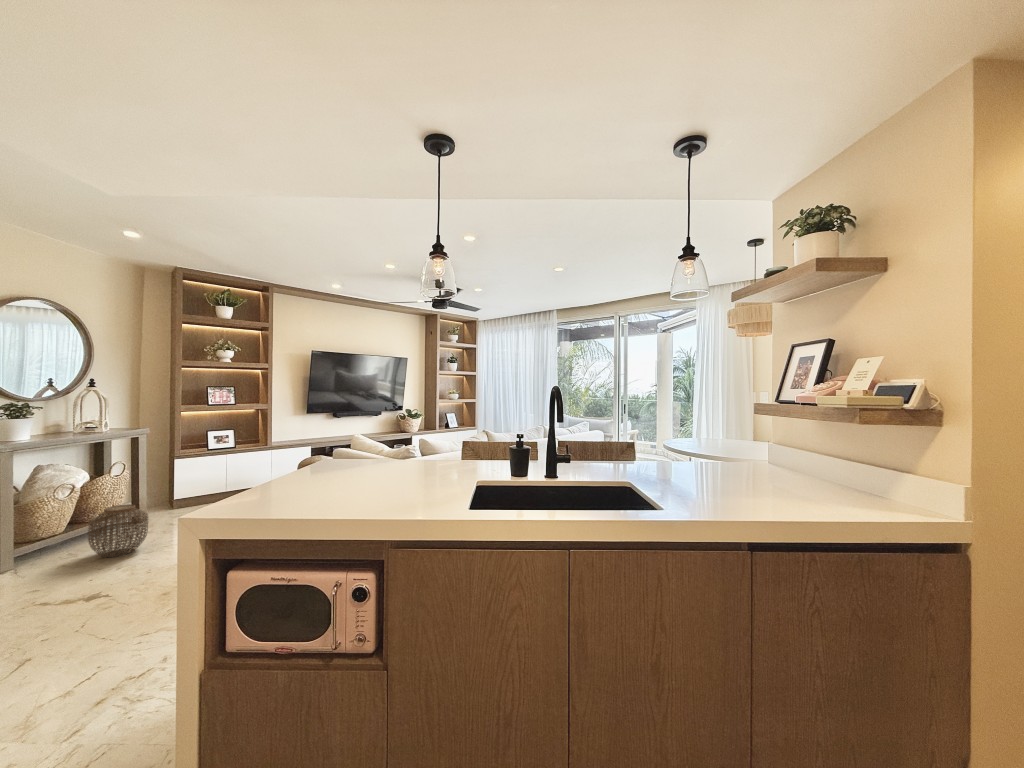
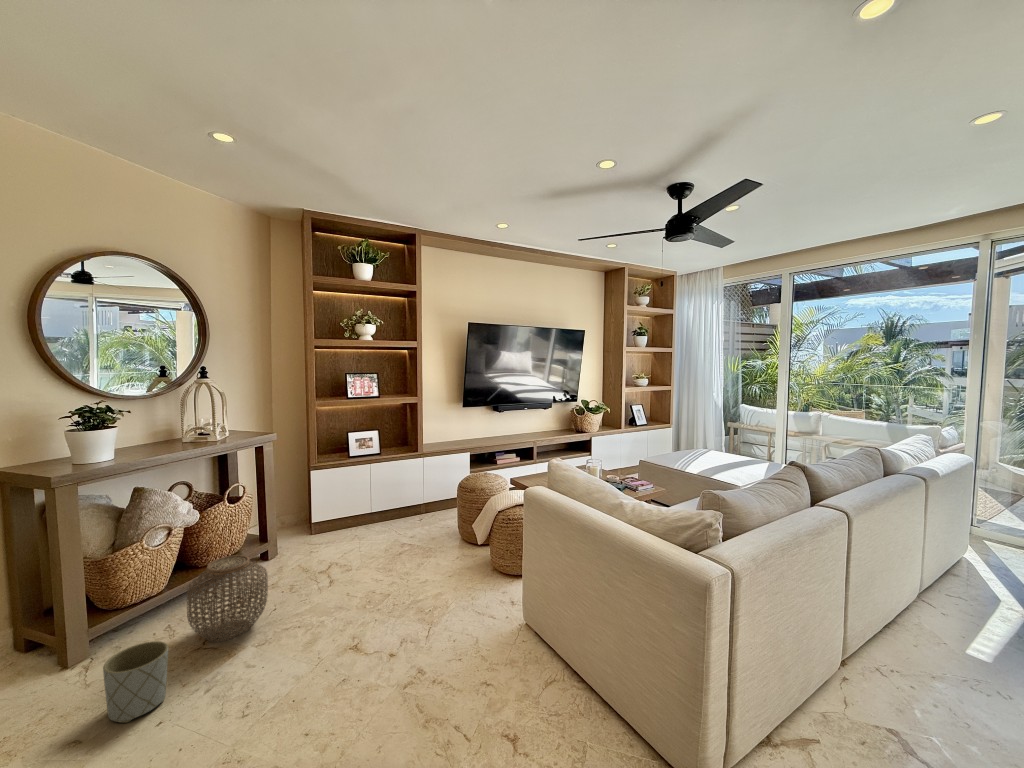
planter: none [45,545,87,586] -> present [103,641,168,723]

